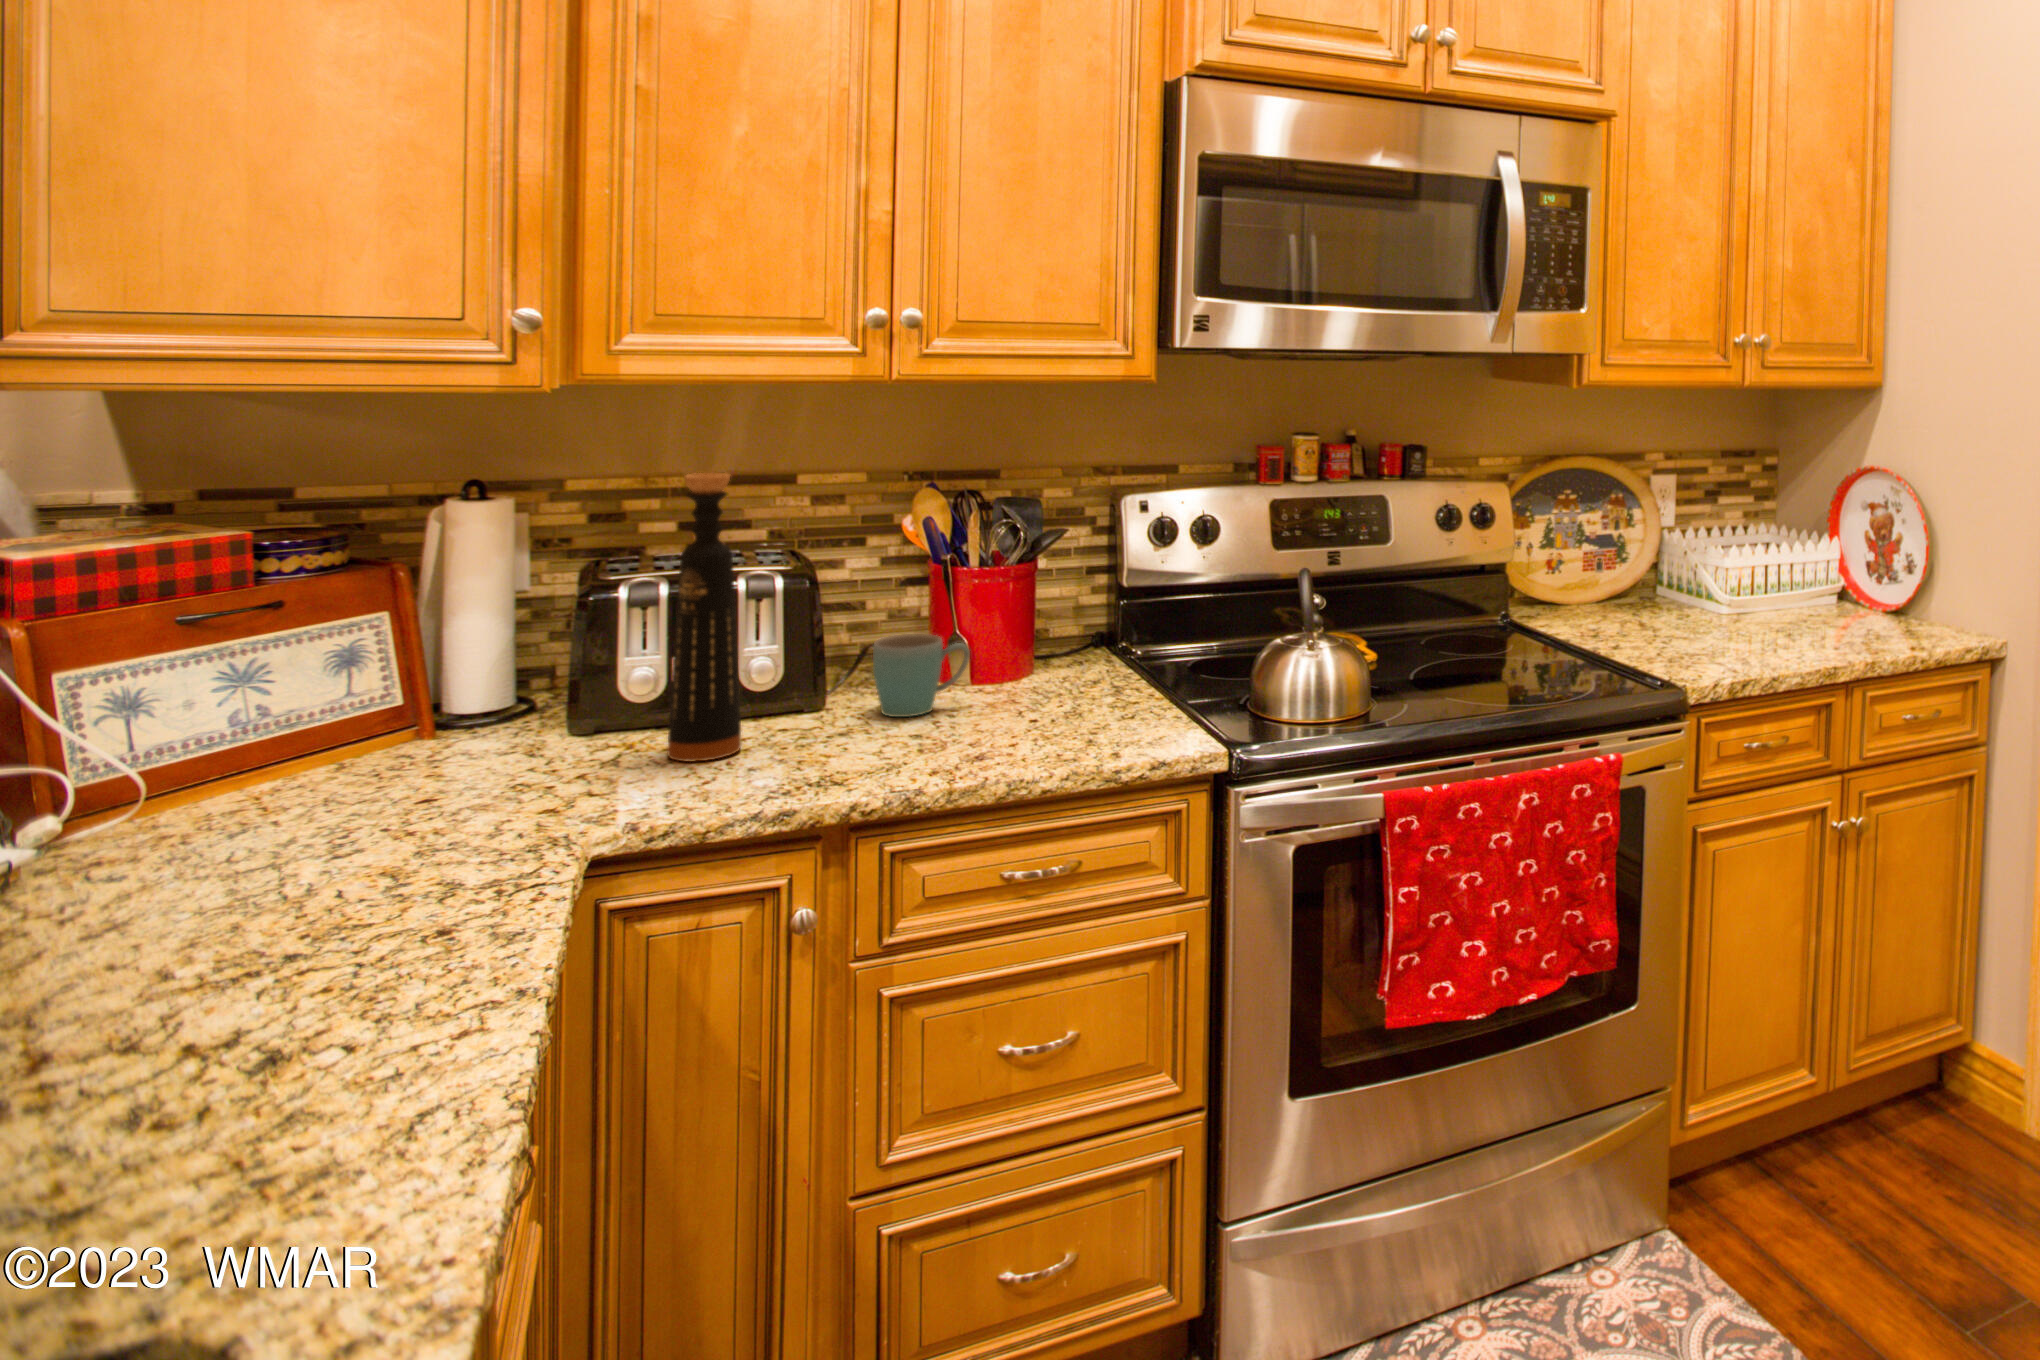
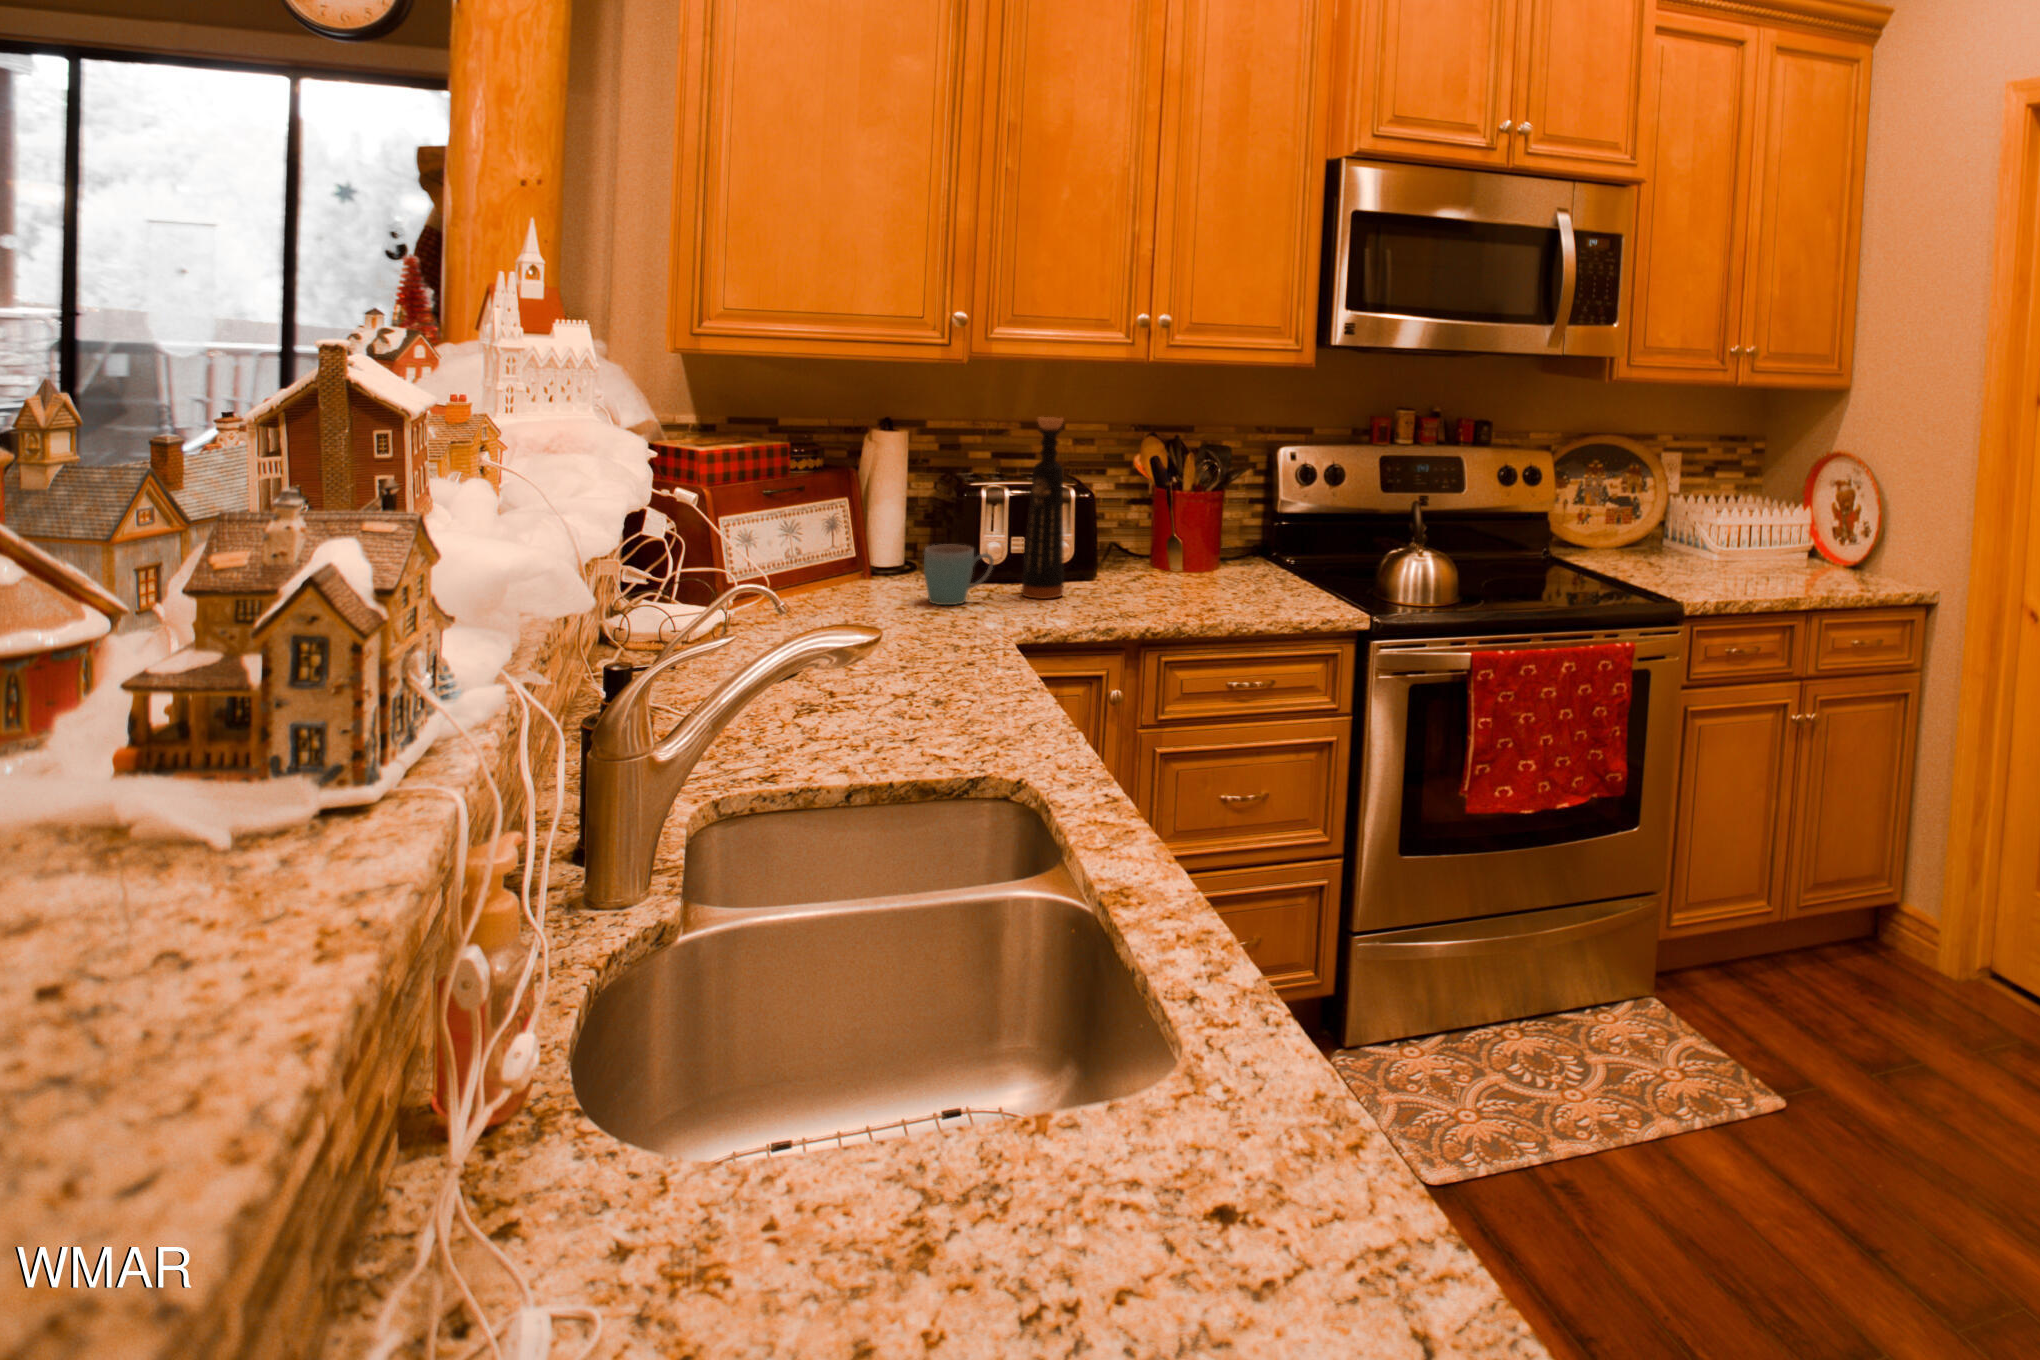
mug: present [873,634,970,717] -> present [924,544,994,605]

